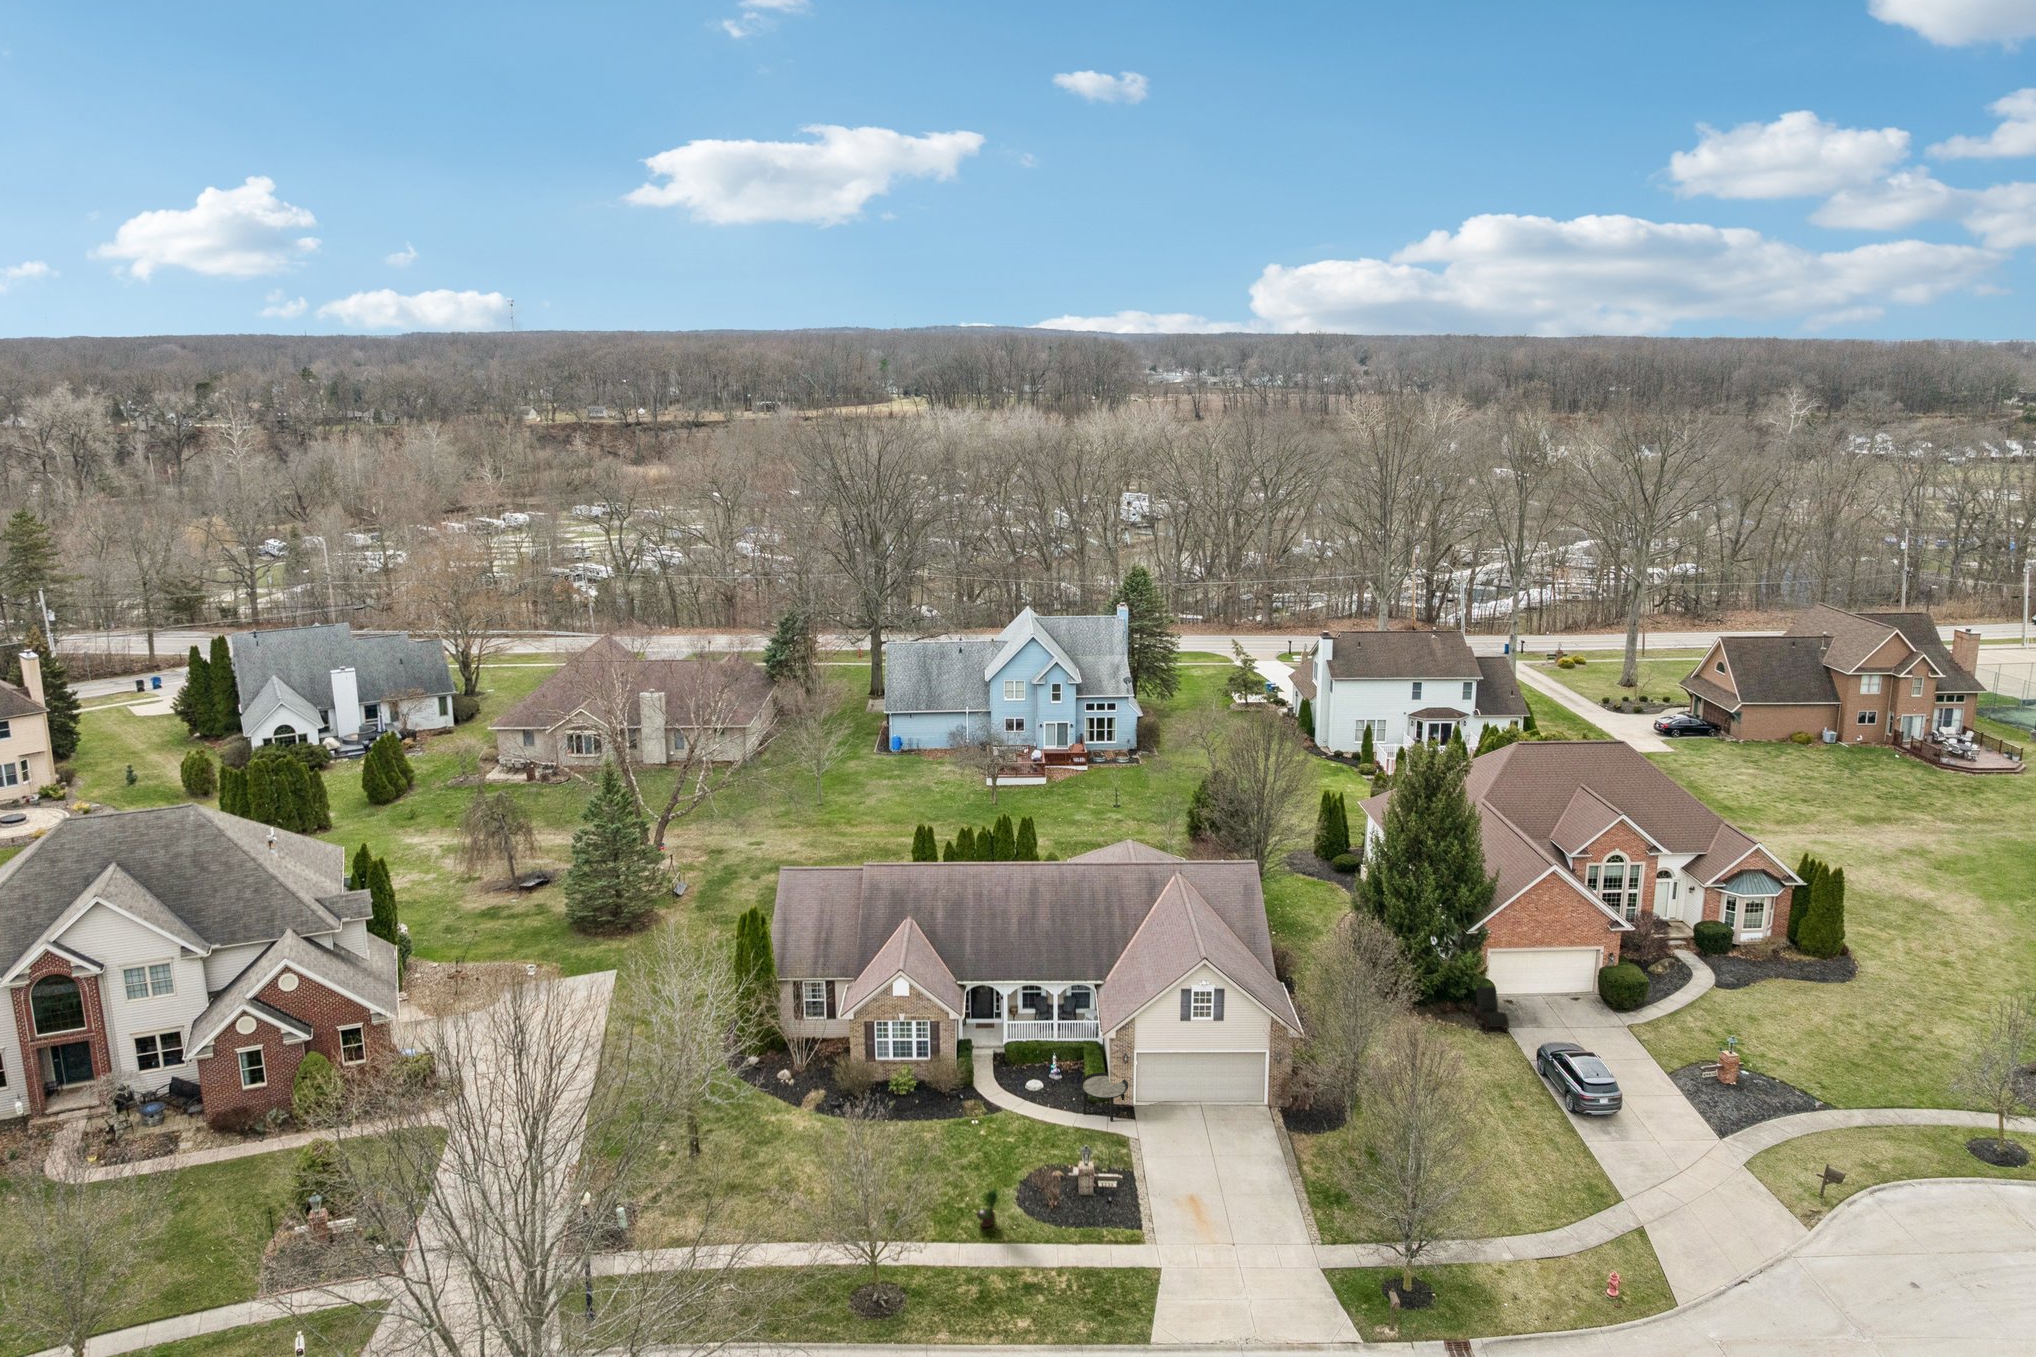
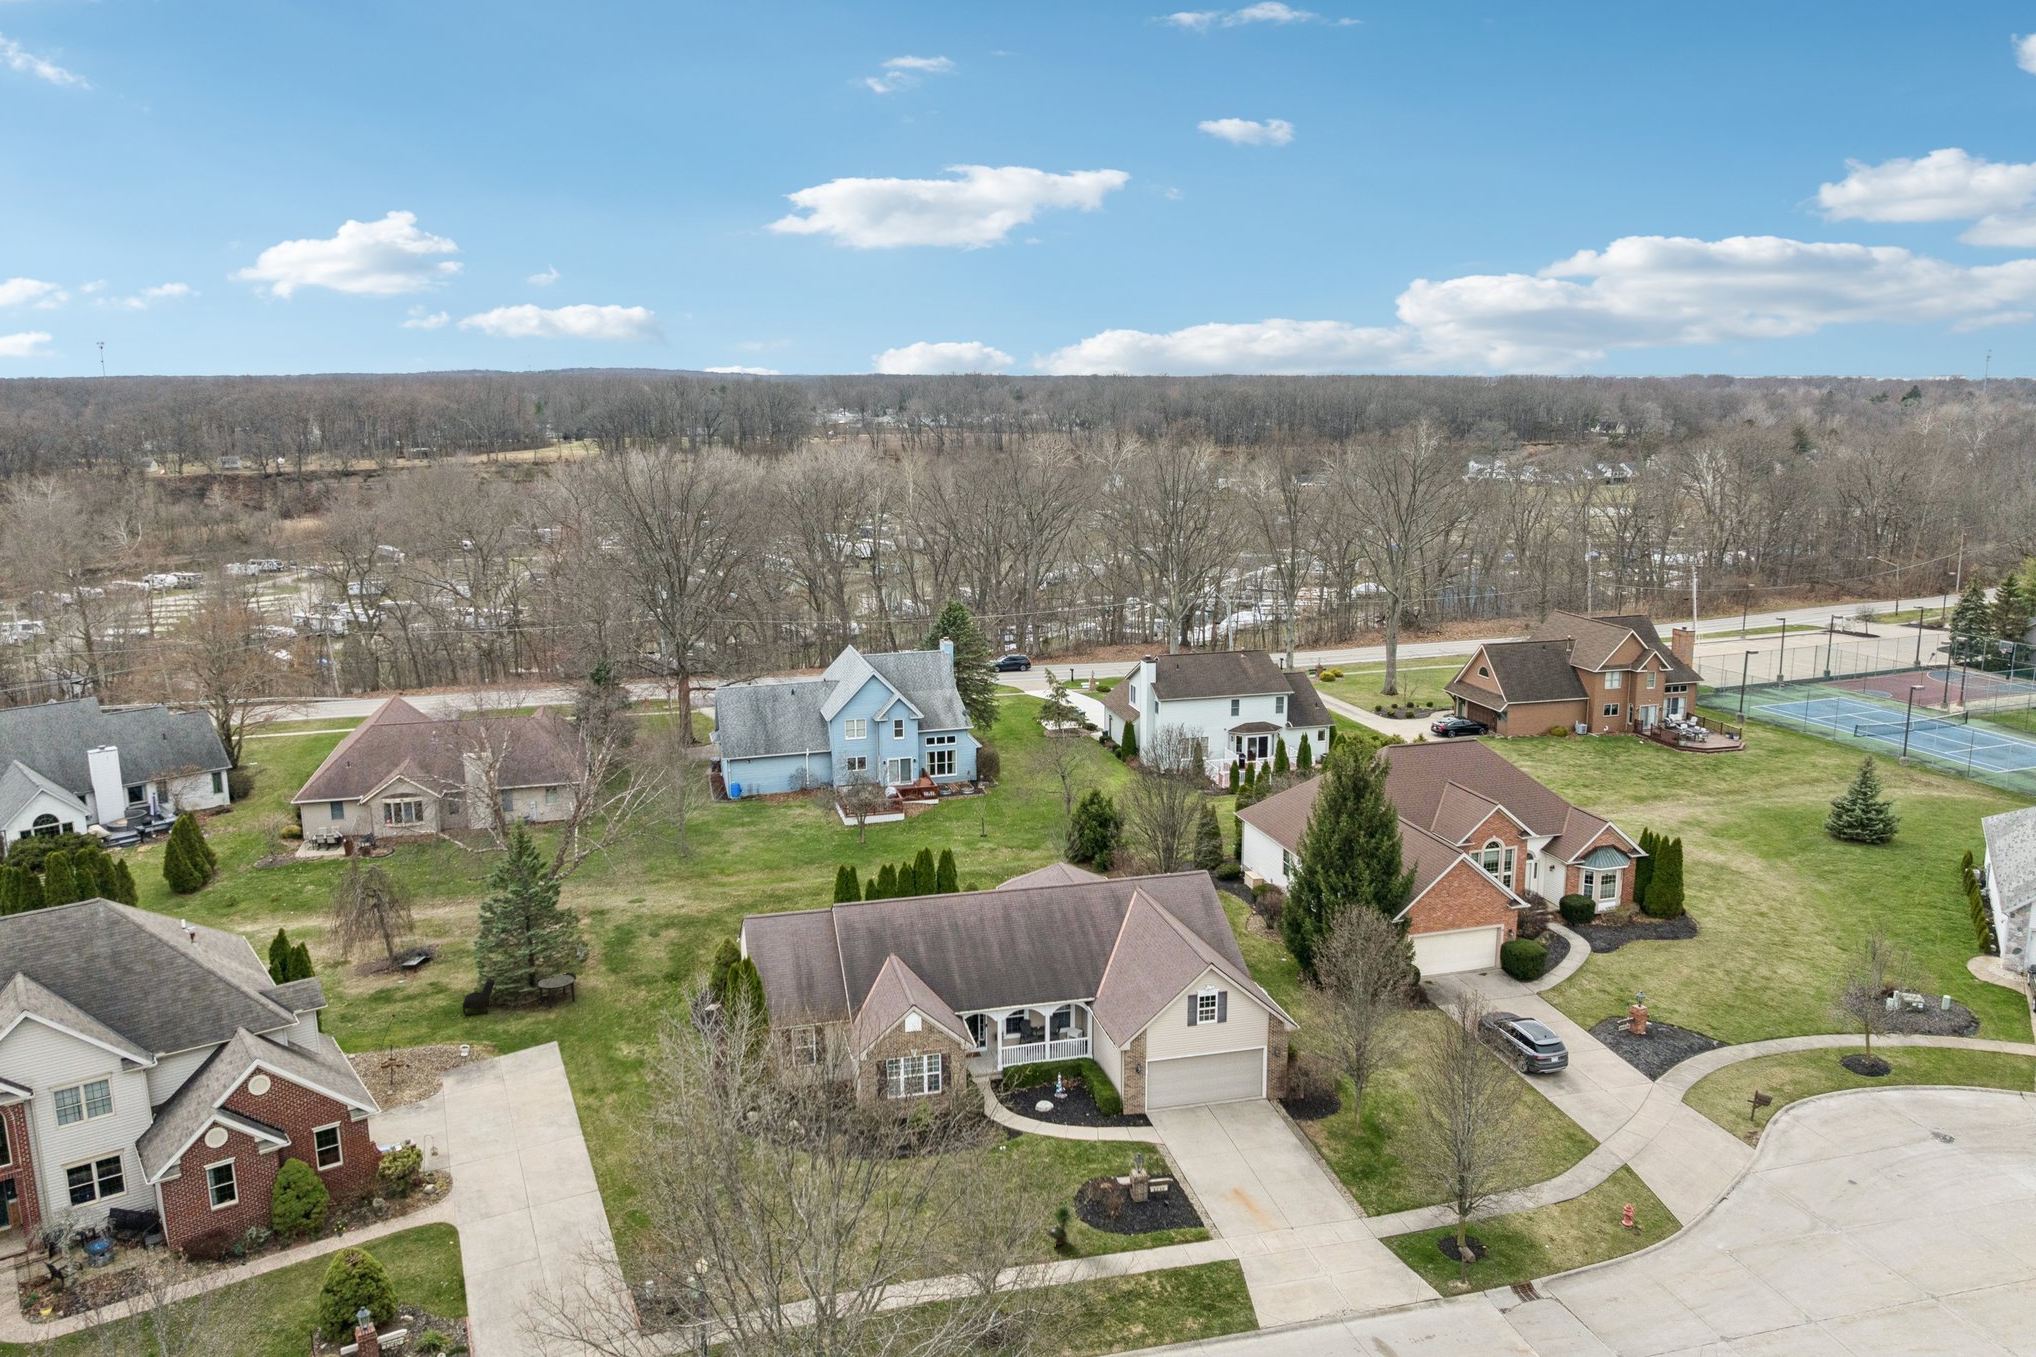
lounge chair: present [1475,987,1509,1033] -> present [463,979,495,1016]
round table: present [1080,1073,1128,1121] -> present [536,972,577,1009]

